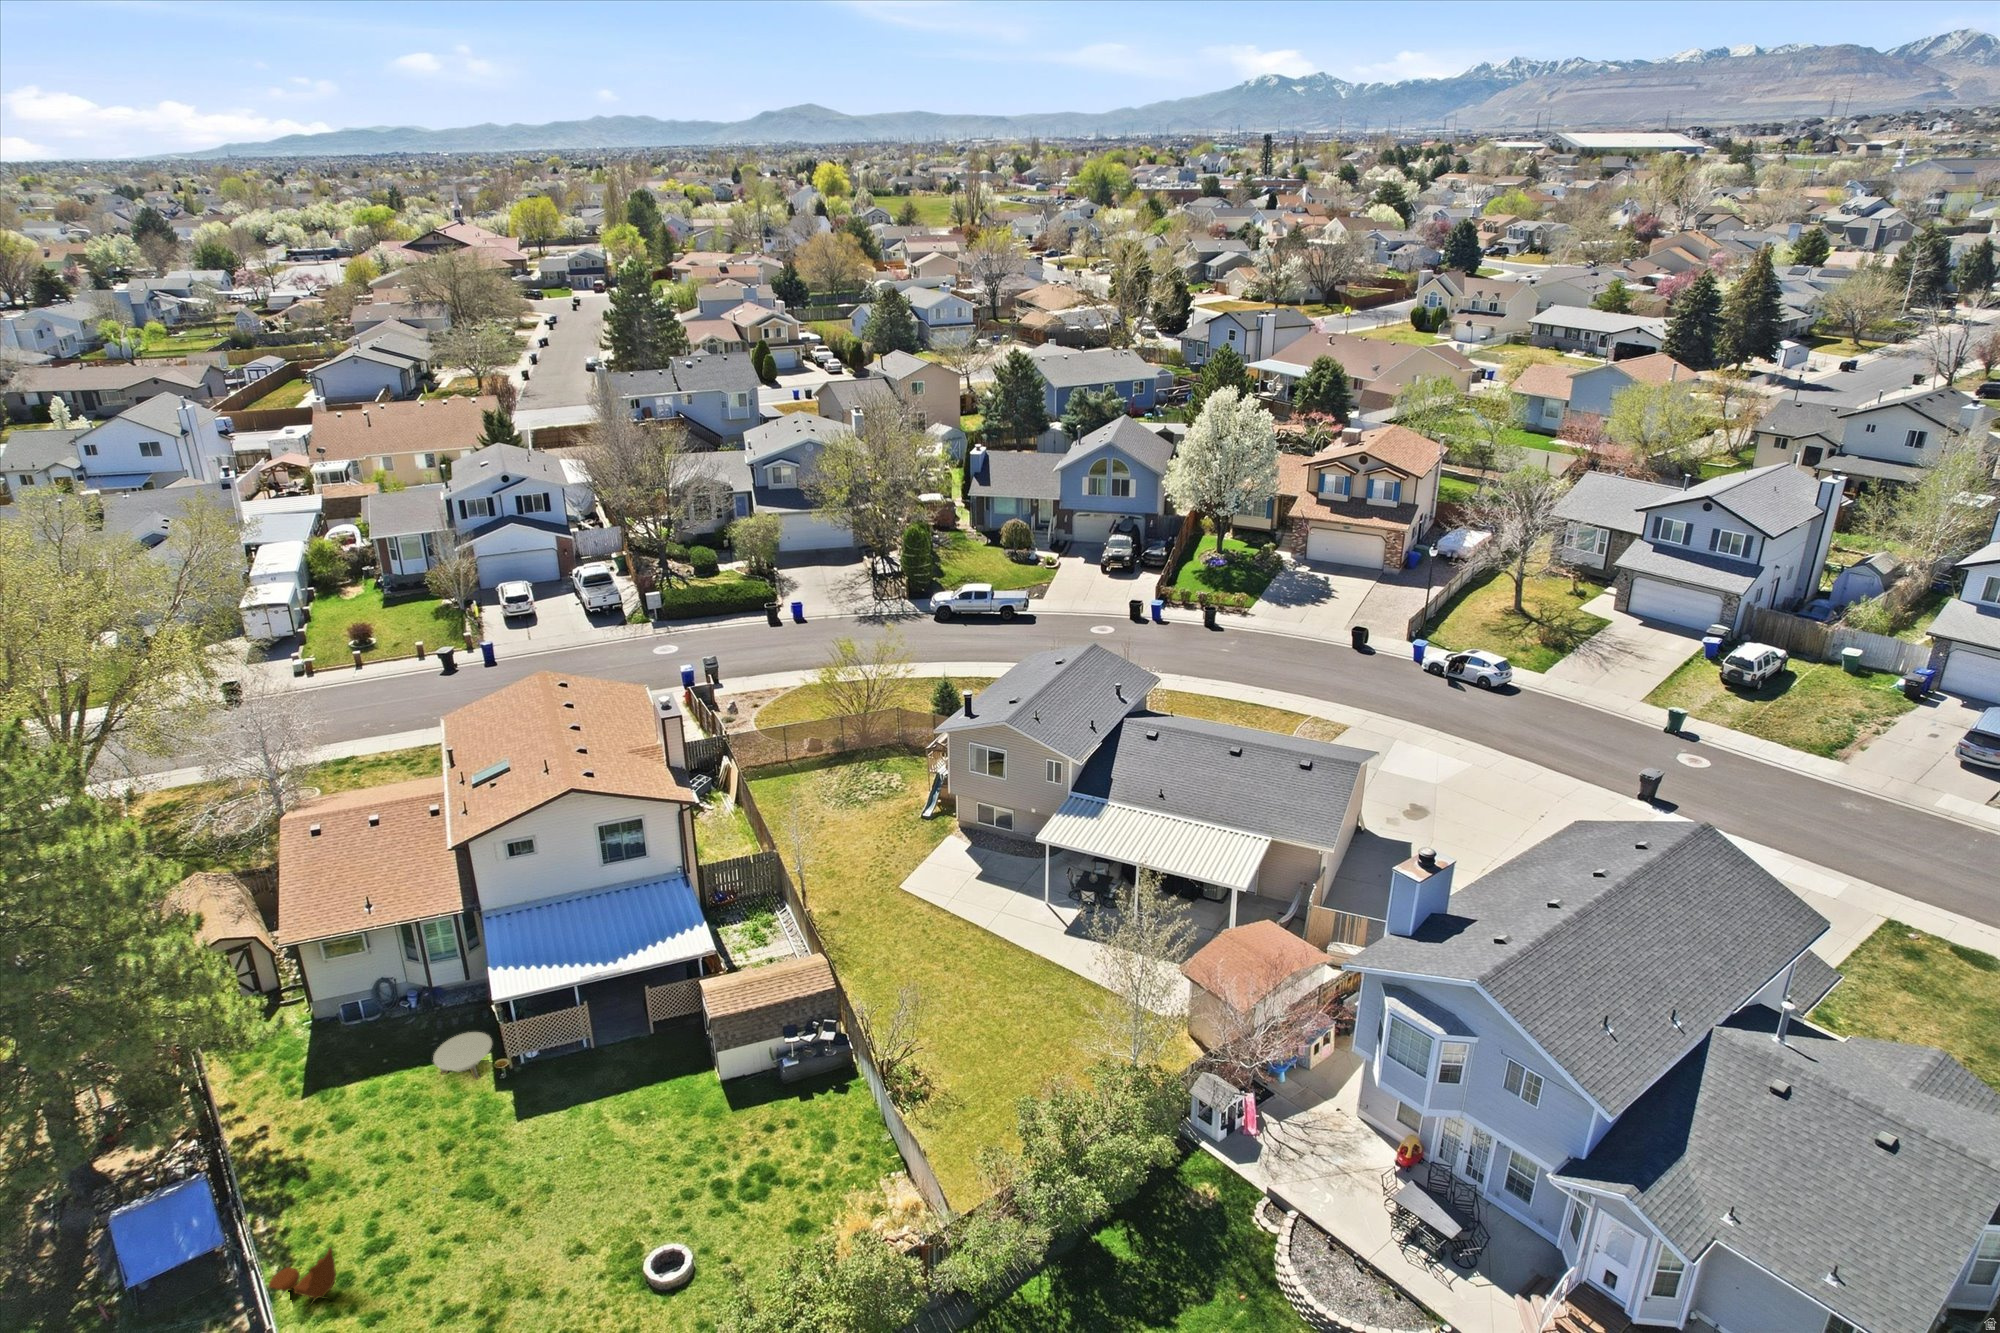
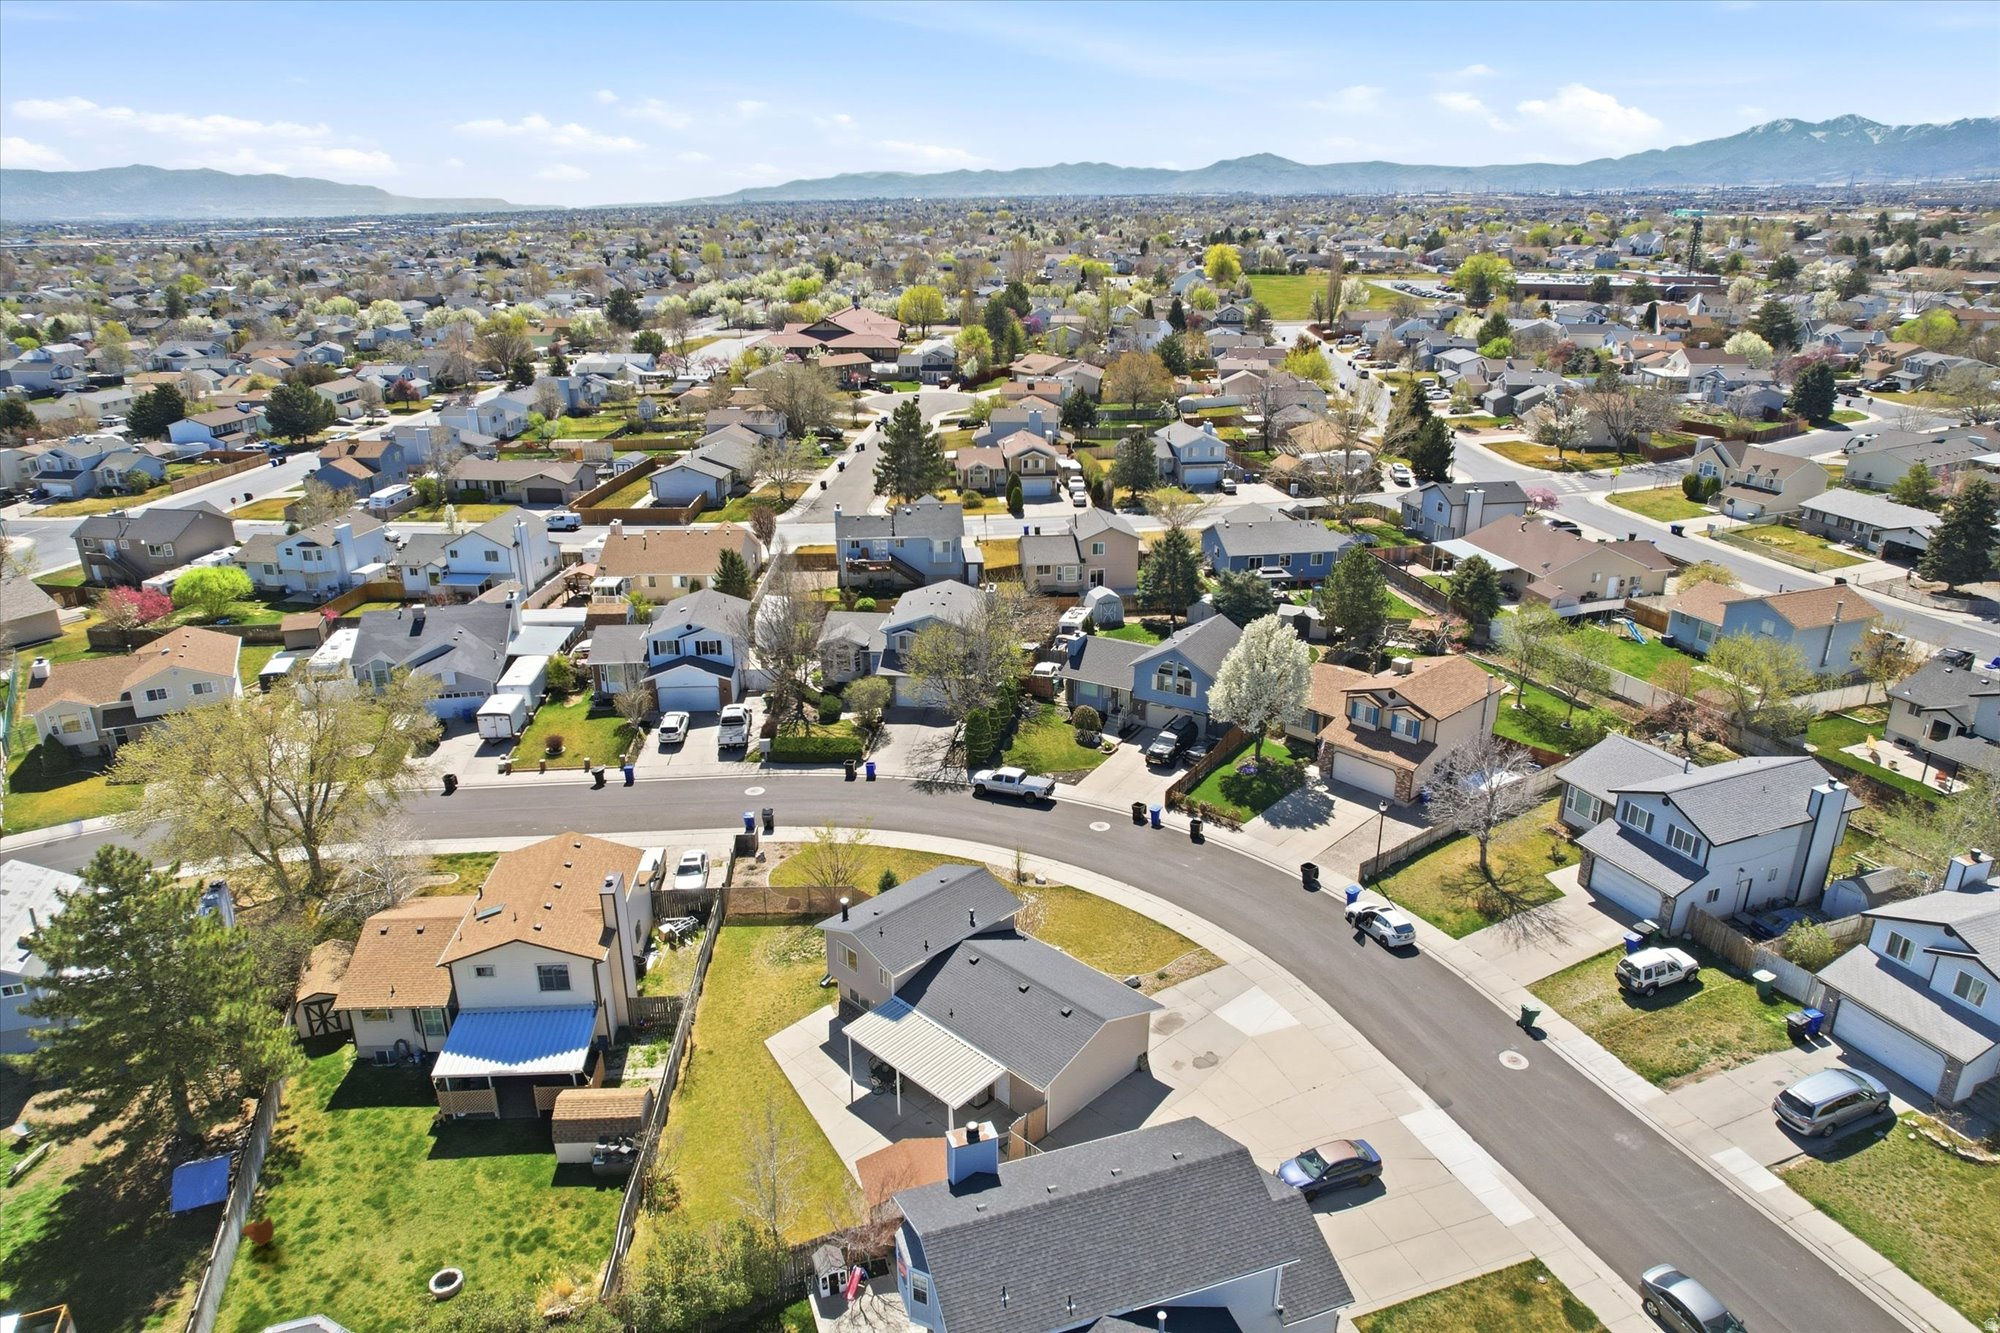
round table: present [433,1032,492,1080] -> none [399,1091,439,1125]

